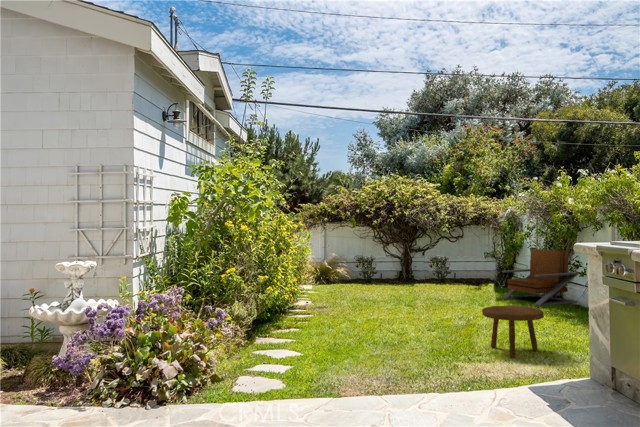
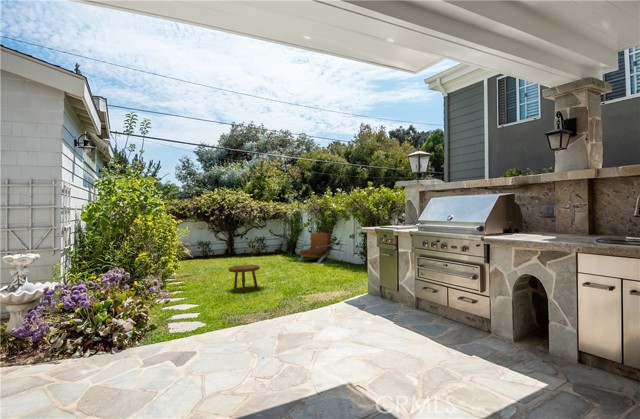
footstool: present [482,305,544,358] -> present [229,265,260,291]

